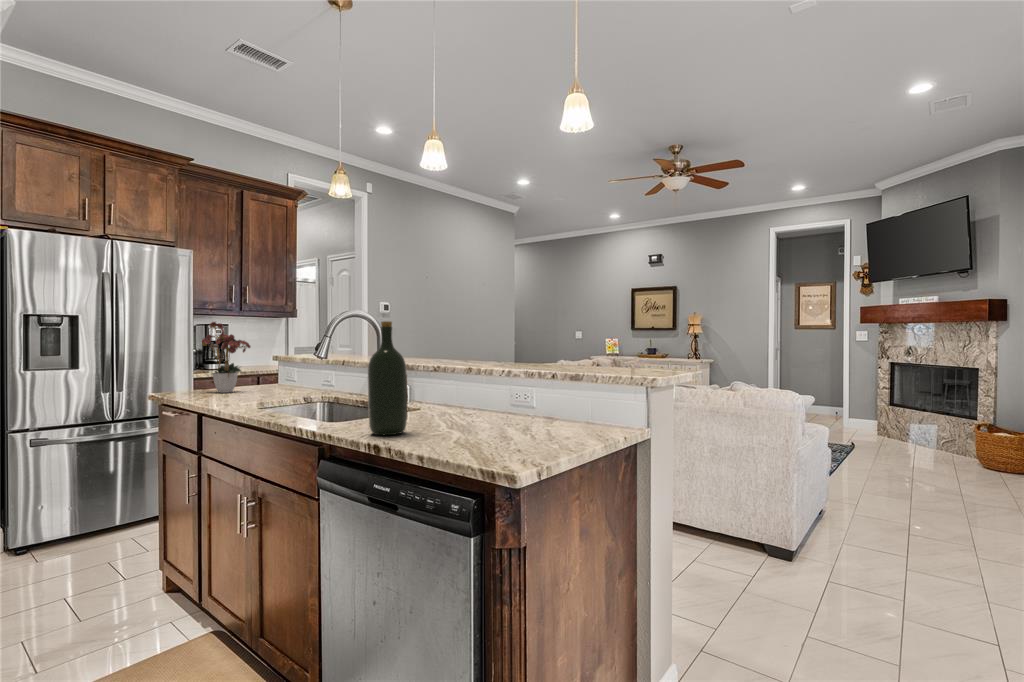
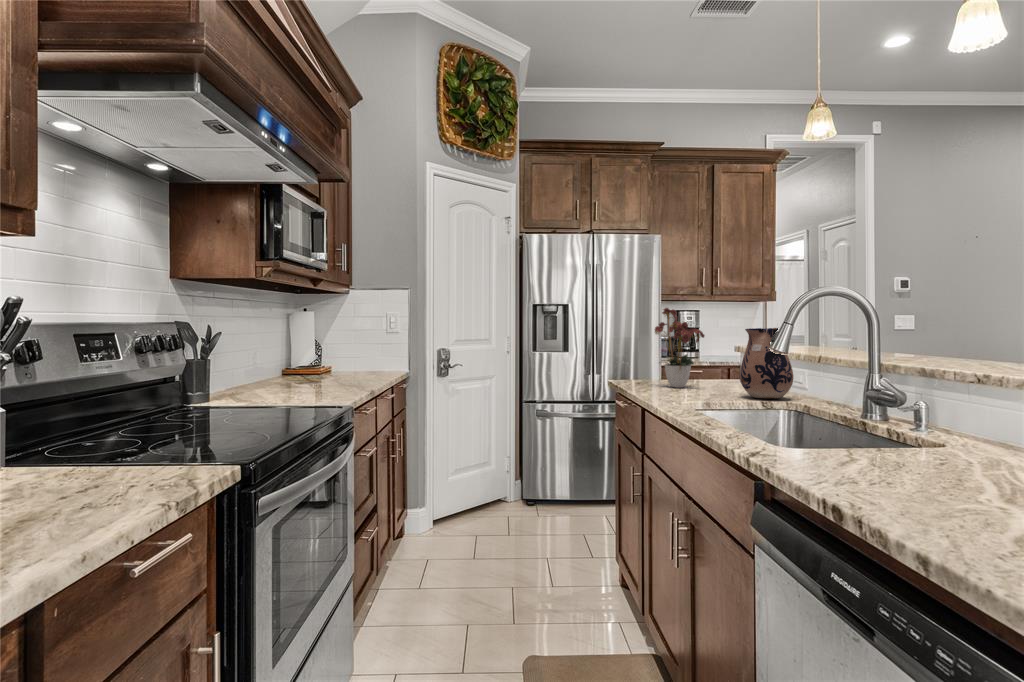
wine bottle: present [368,321,407,435] -> none [832,299,907,492]
ceramic pitcher: none [284,339,325,395] -> present [740,328,793,399]

